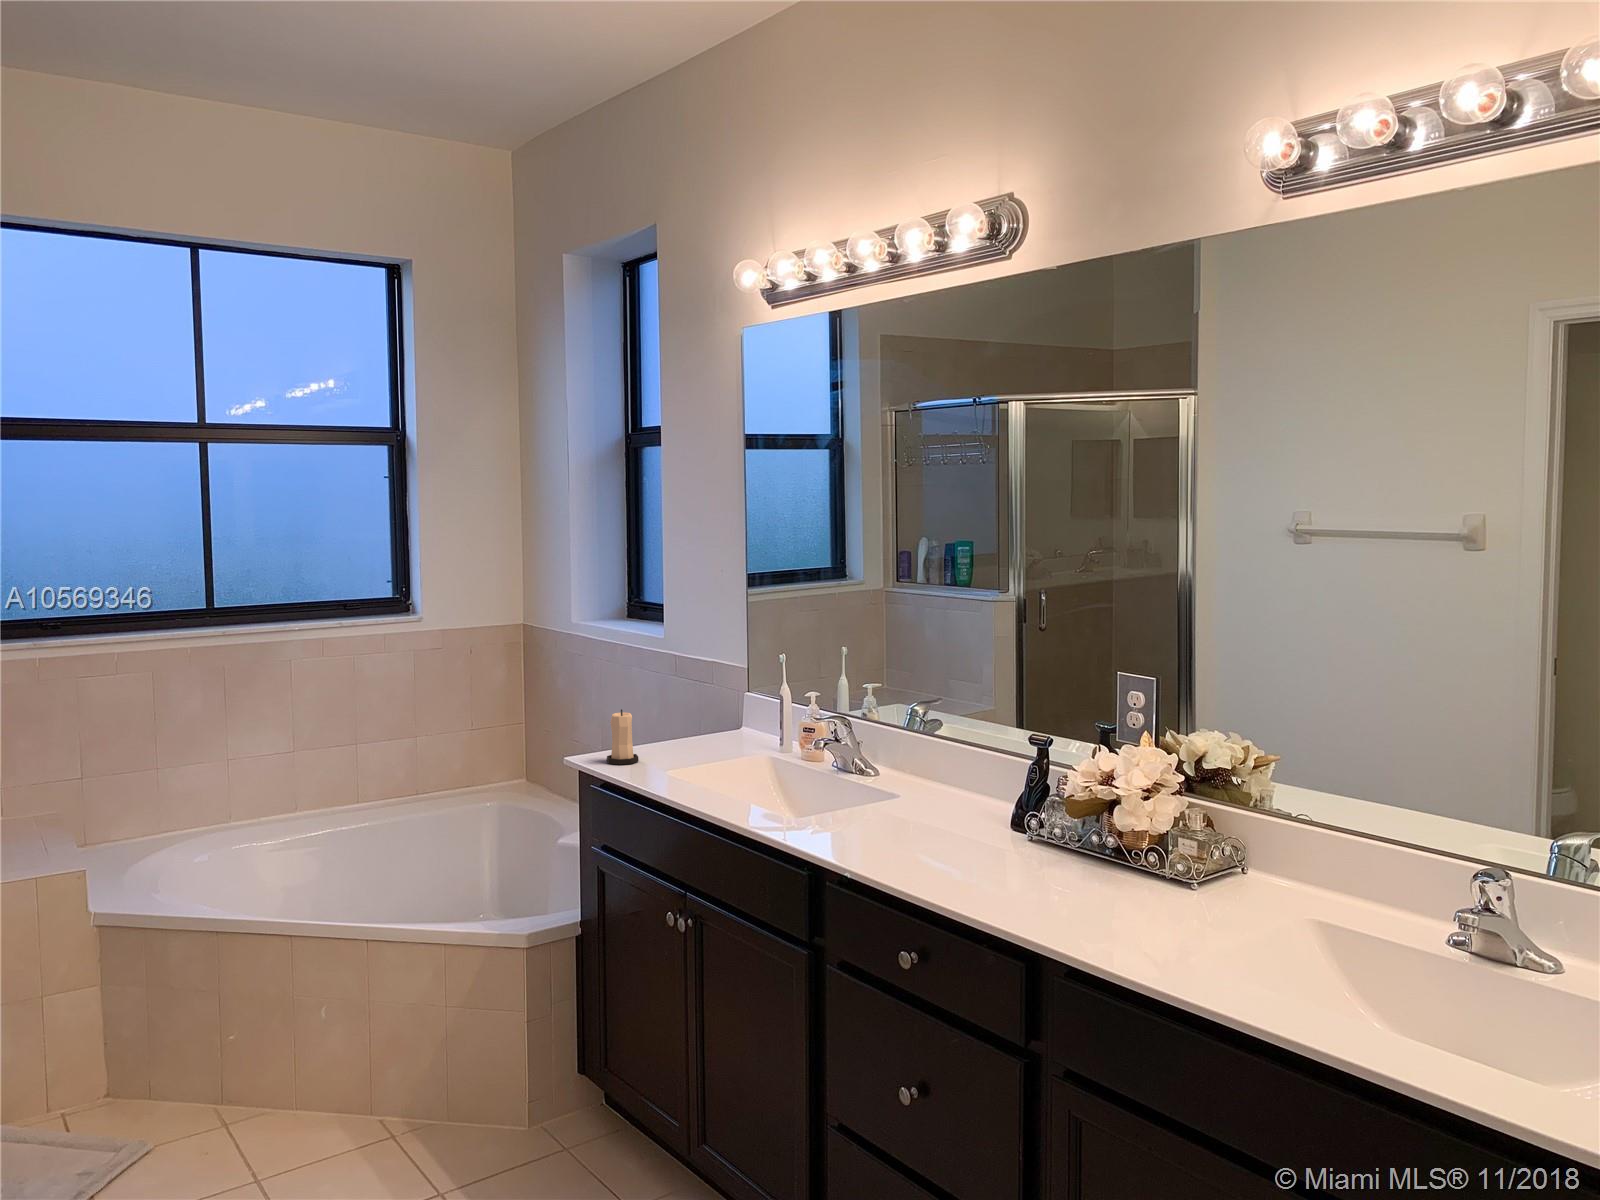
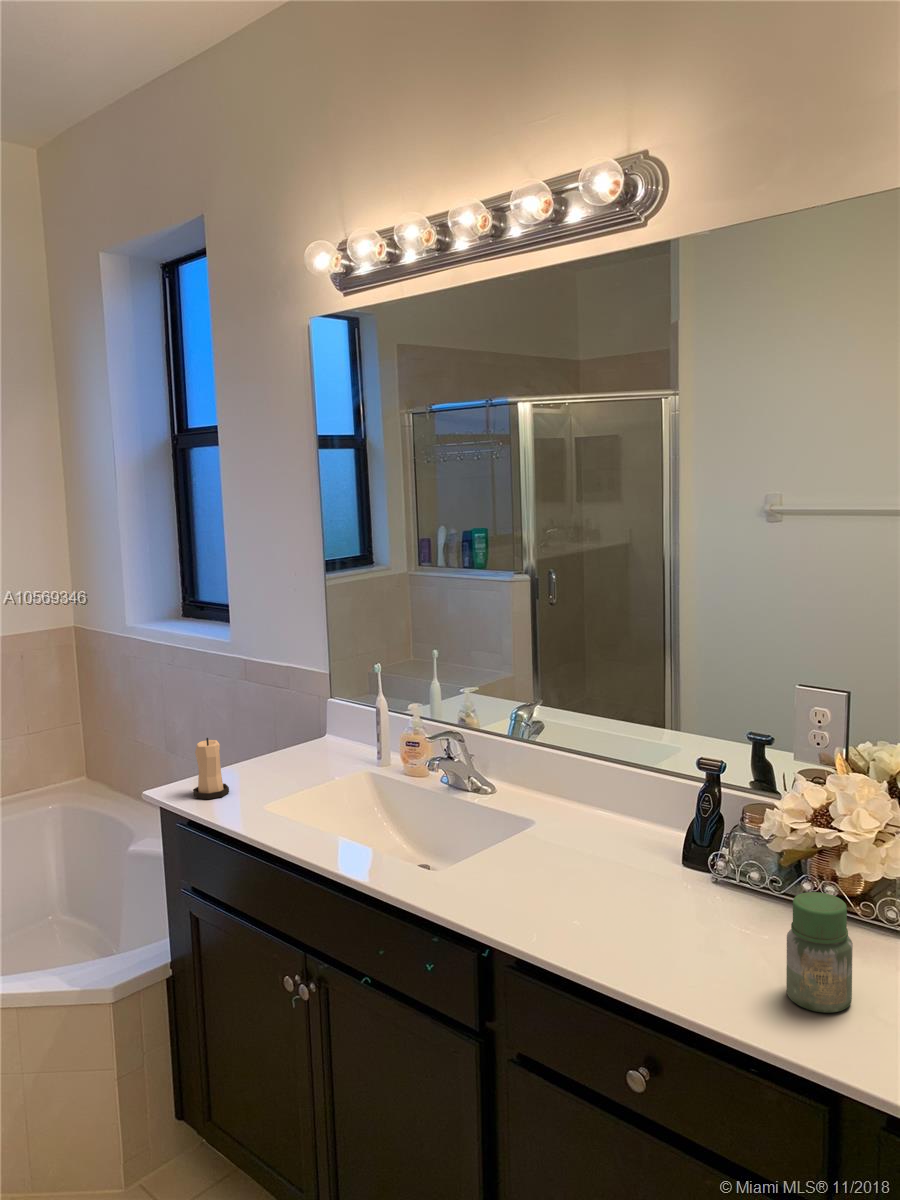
jar: none [1029,817,1080,909] -> present [786,892,853,1013]

